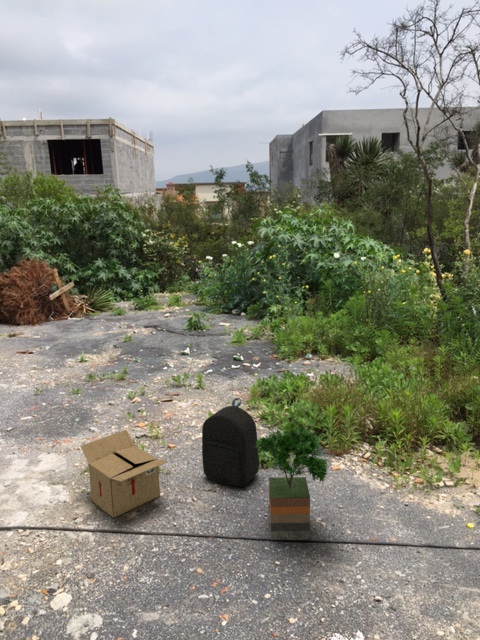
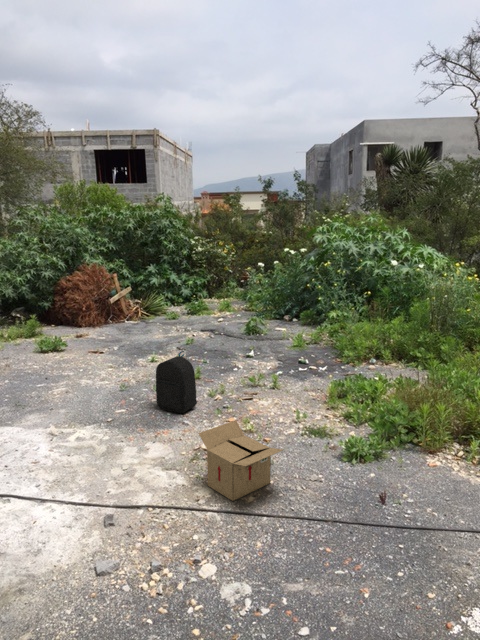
backpack: present [202,398,259,487] -> present [156,351,197,413]
potted tree: present [256,428,328,540] -> none [374,420,449,526]

